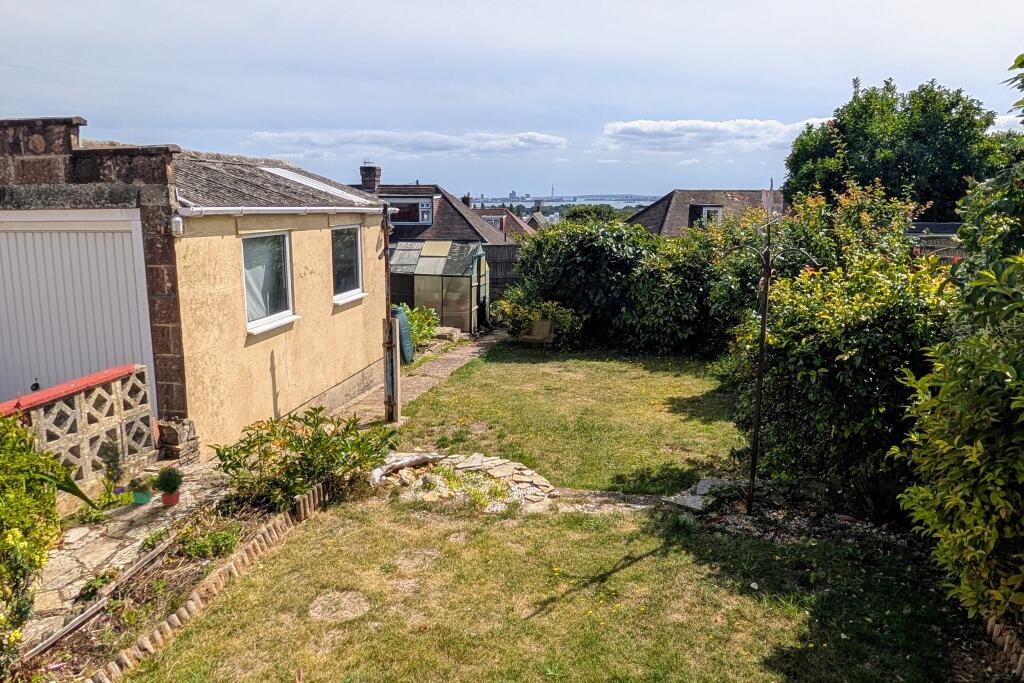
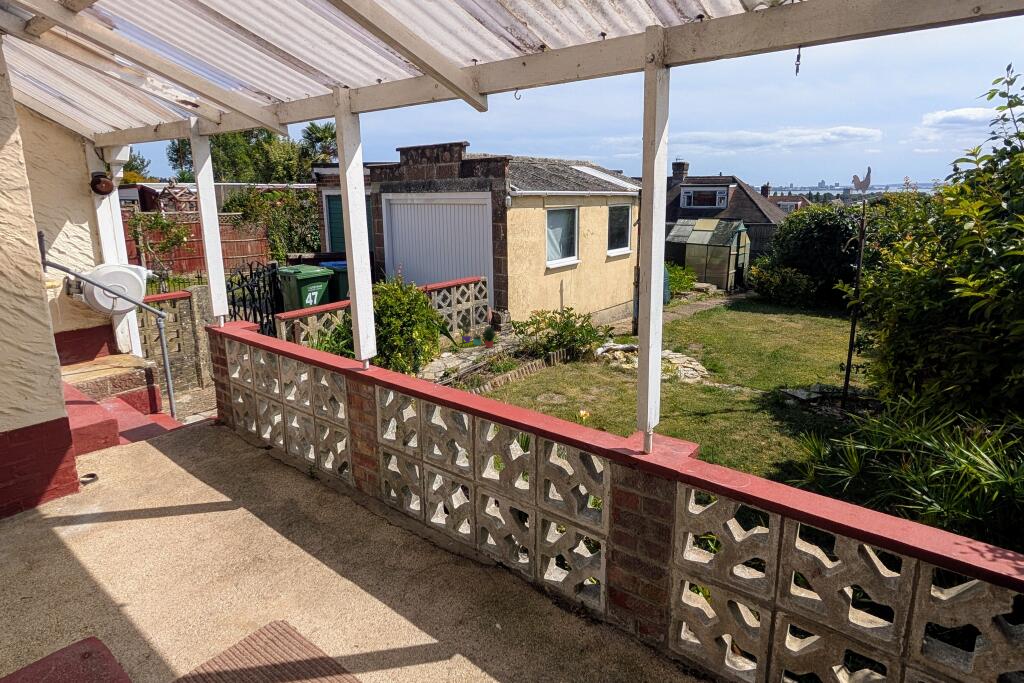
lounge chair: present [518,319,554,357] -> none [760,281,794,312]

